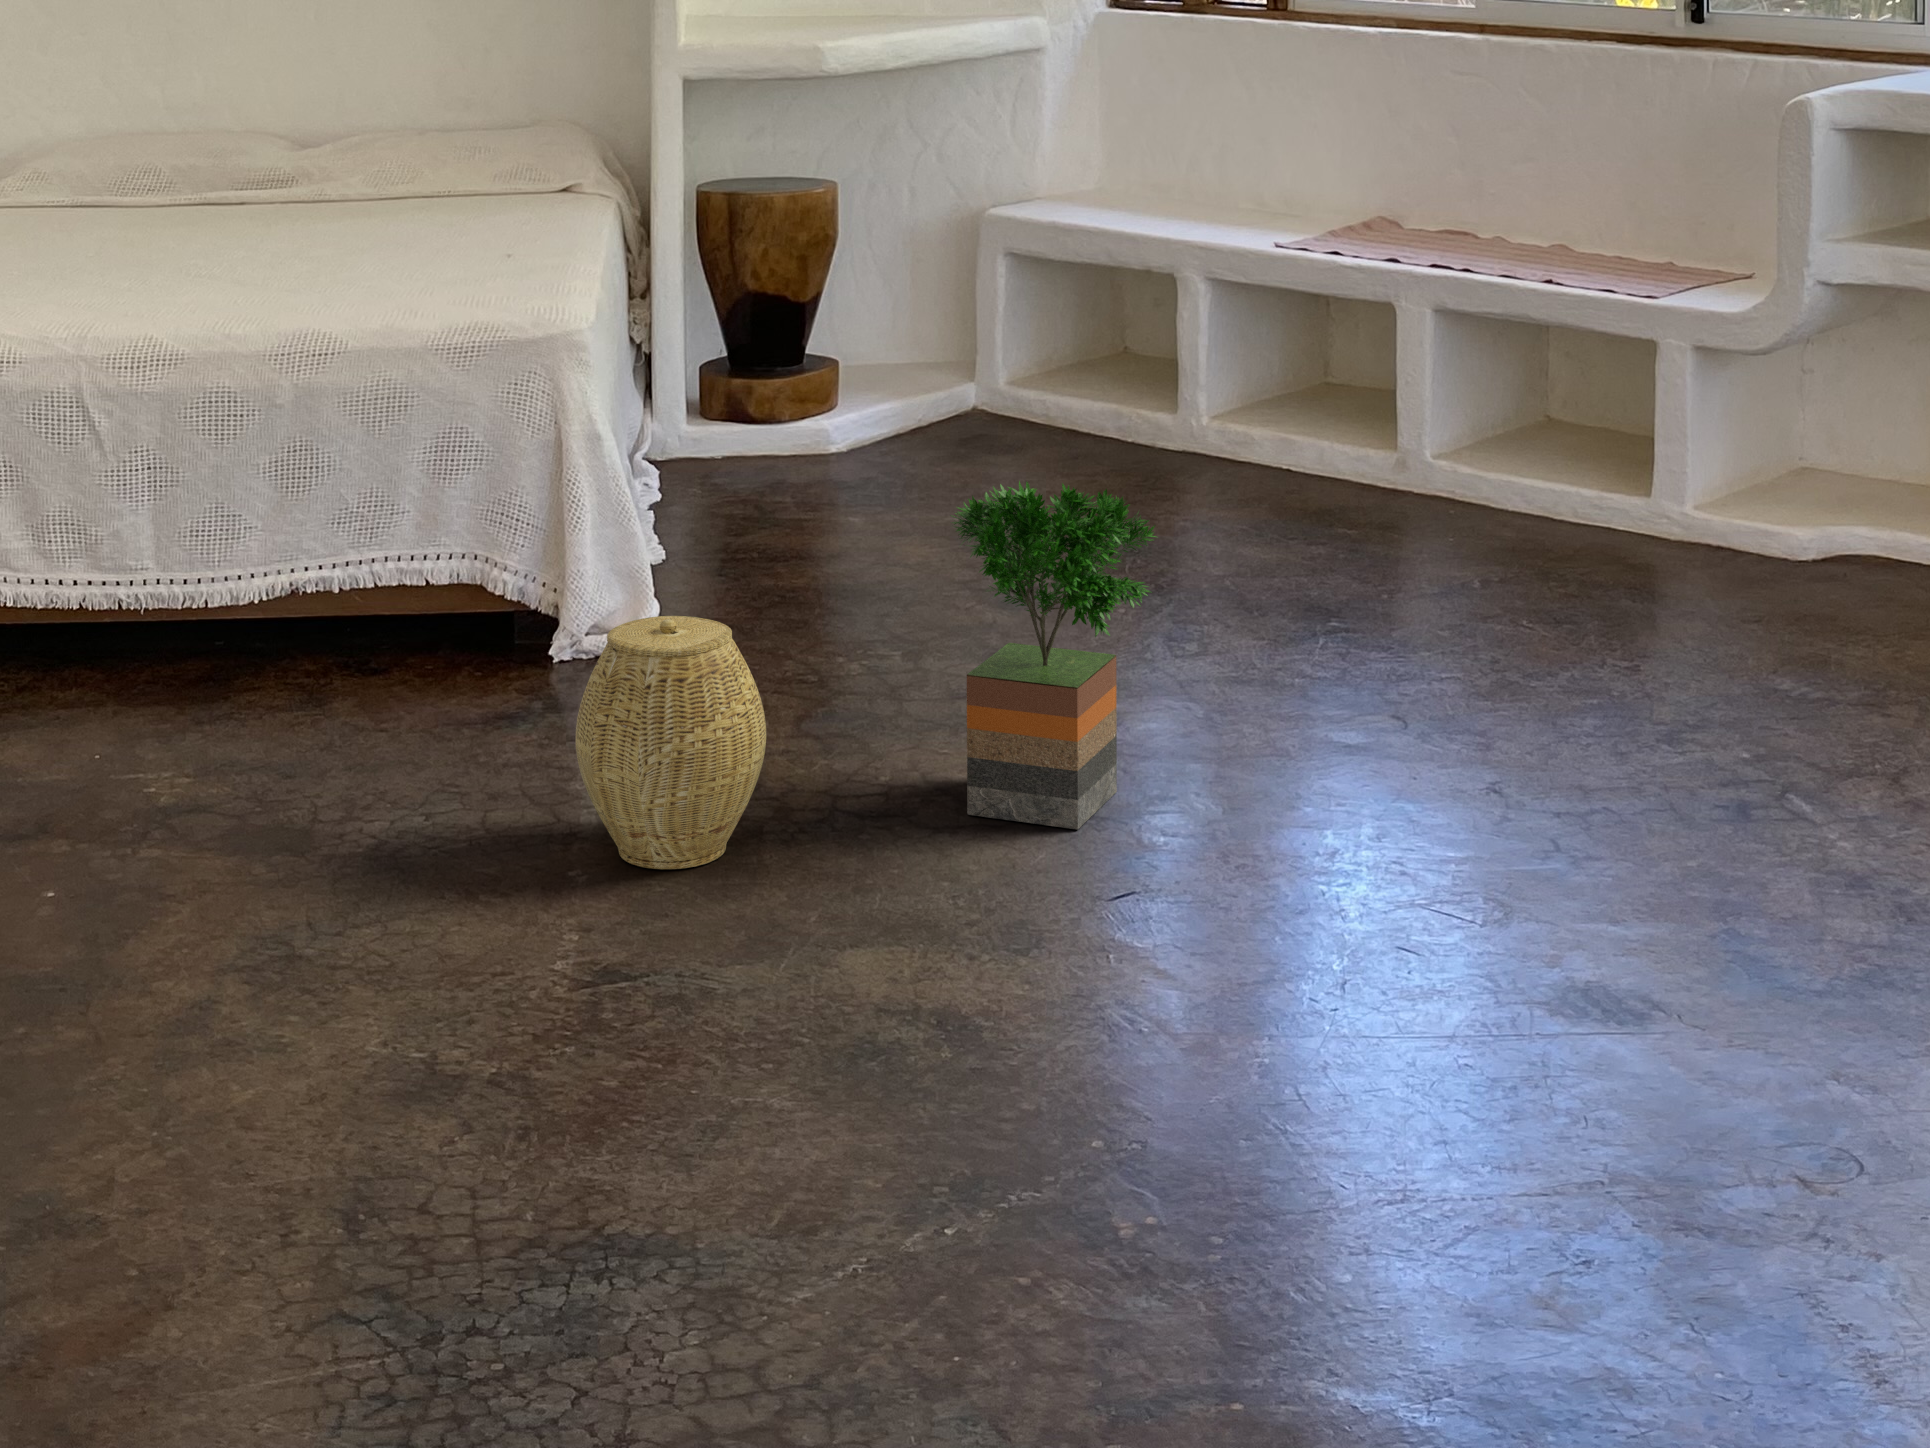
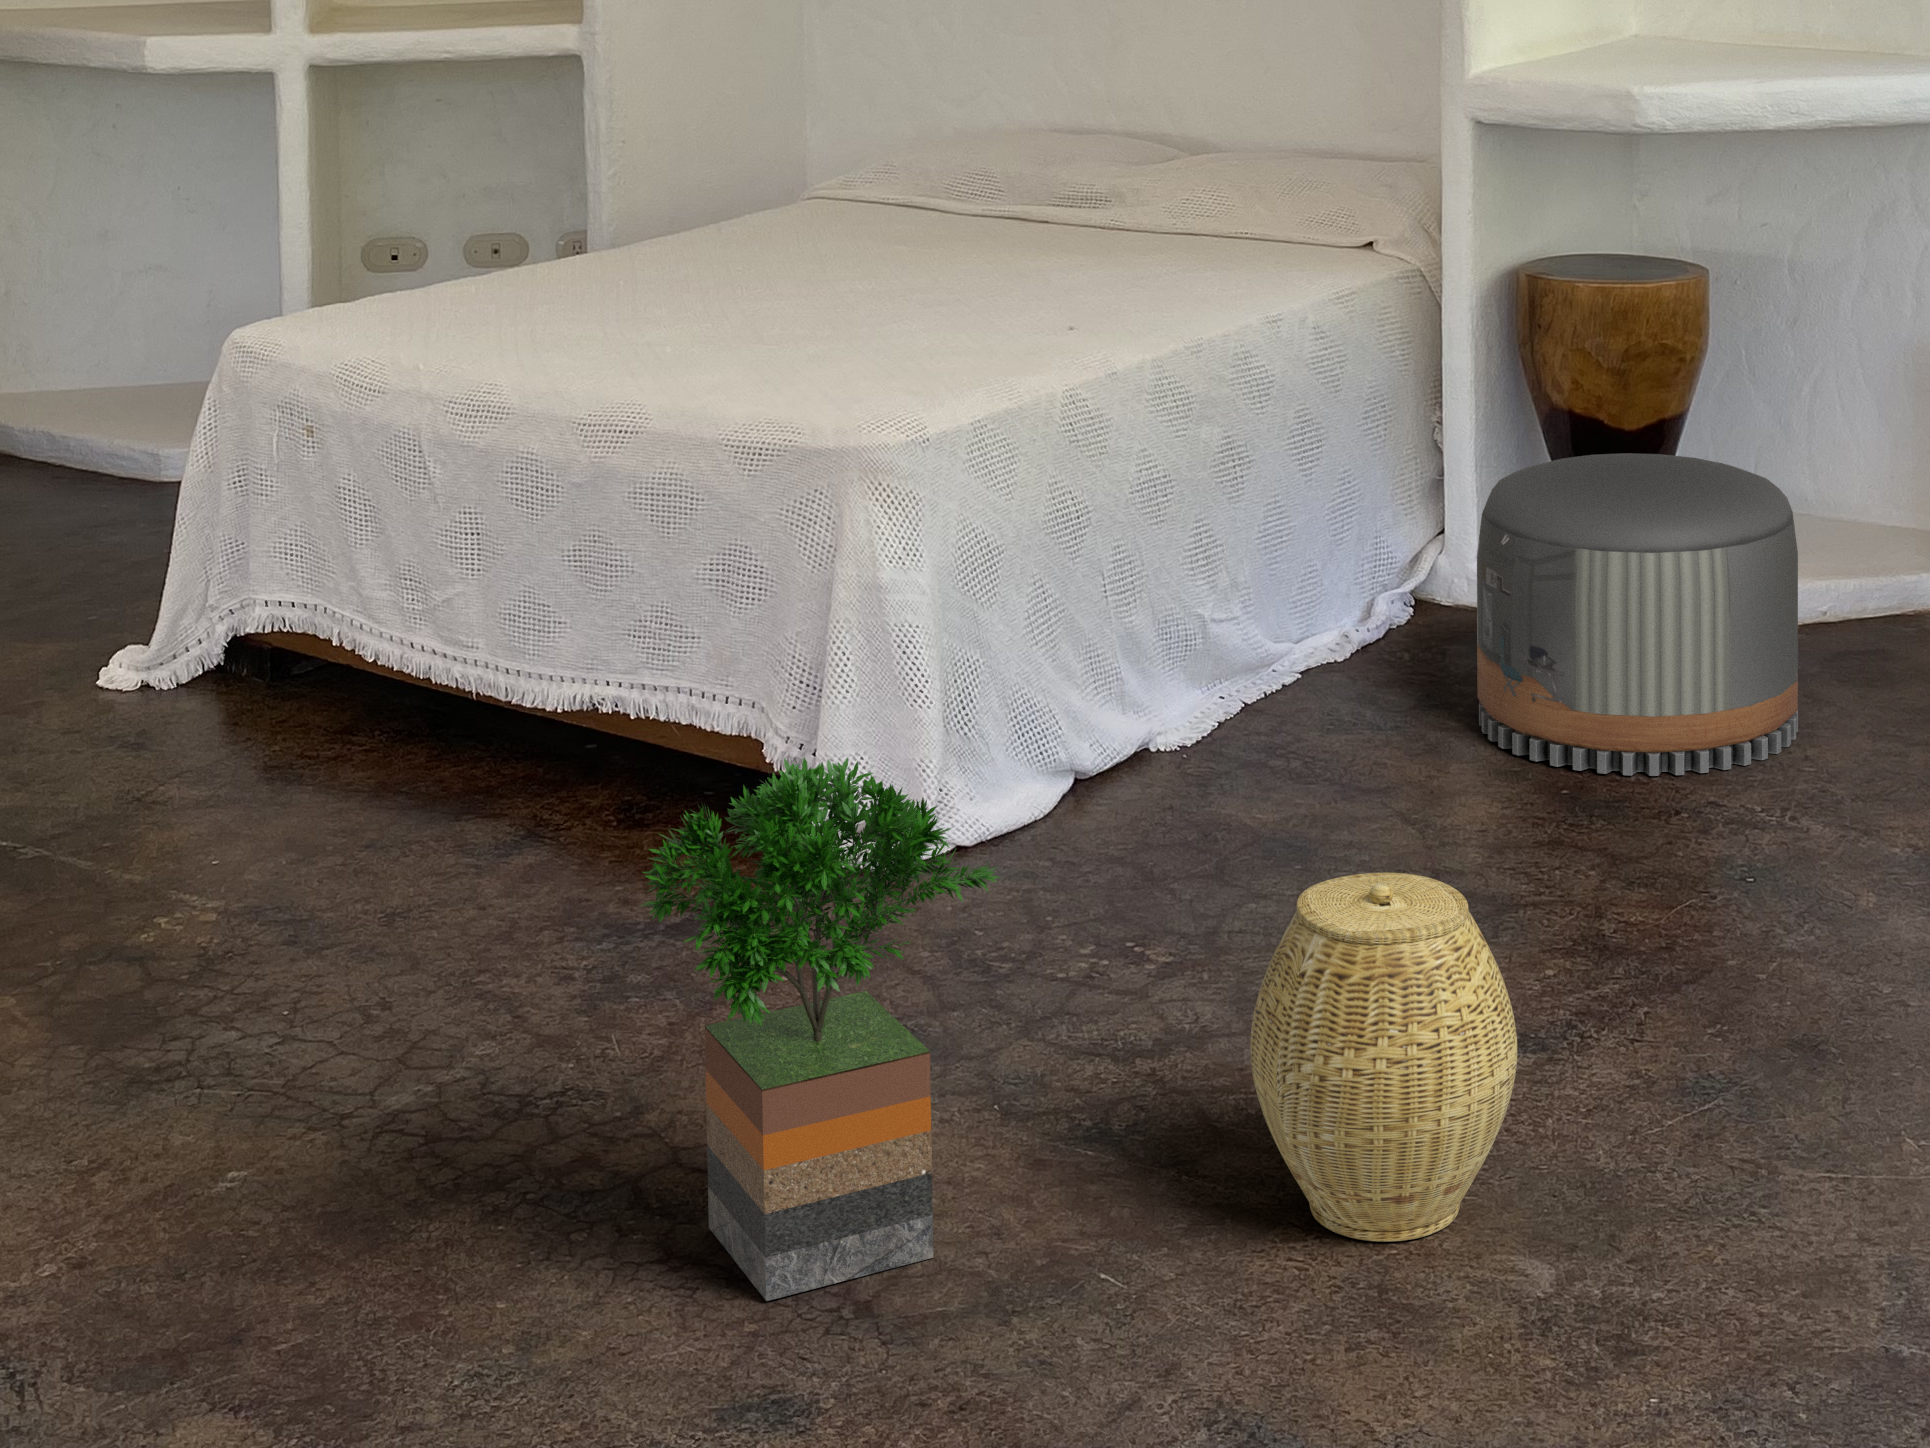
pouf: none [797,302,1027,521] -> present [1477,453,1798,776]
woven basket: present [576,616,766,869] -> present [1250,873,1517,1242]

